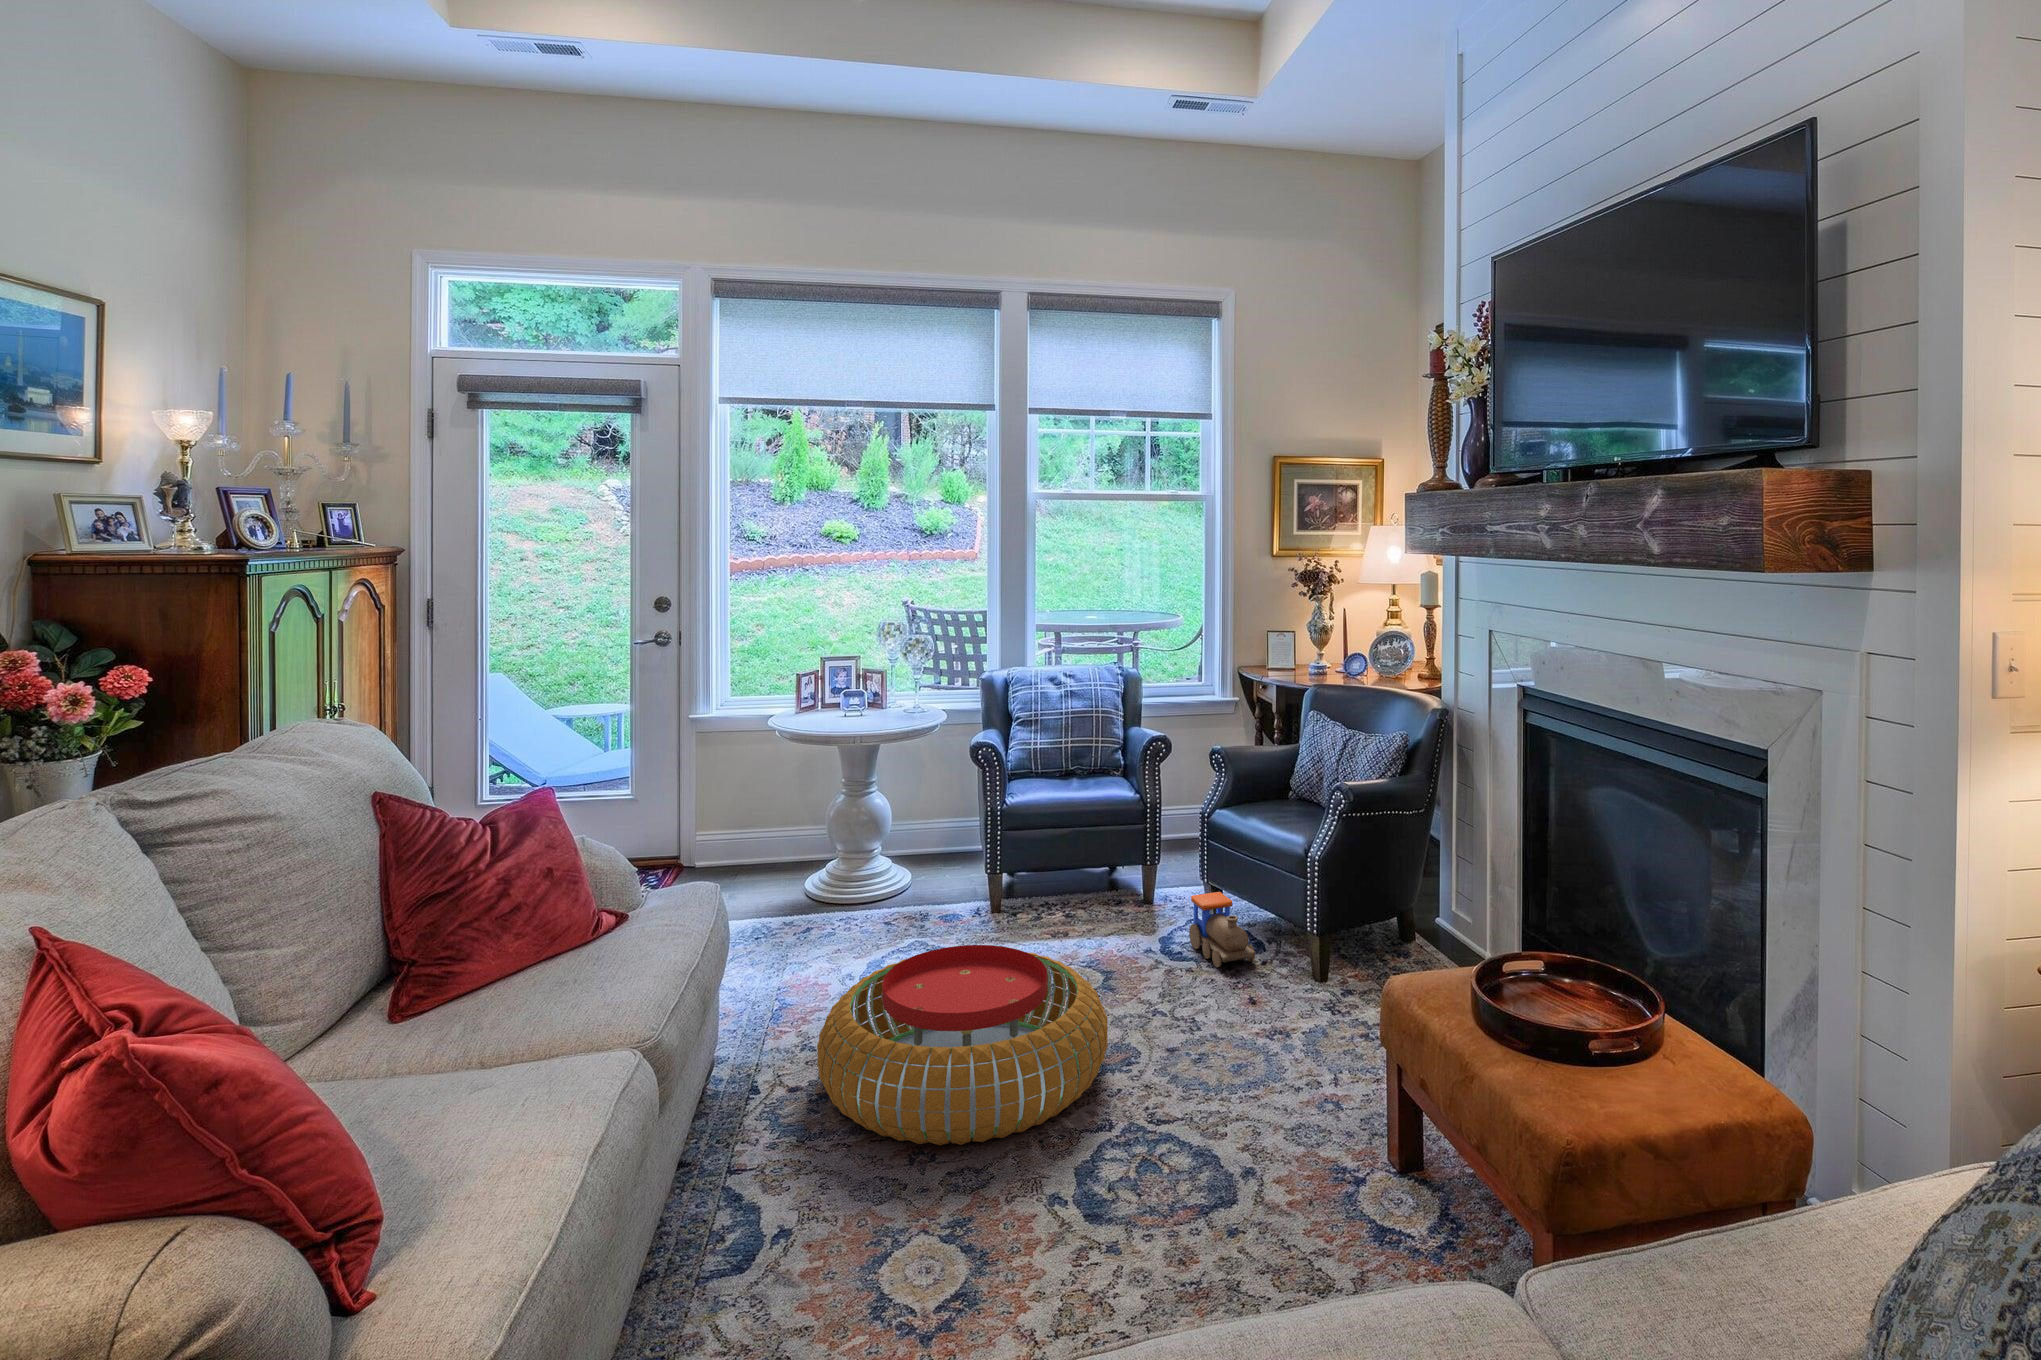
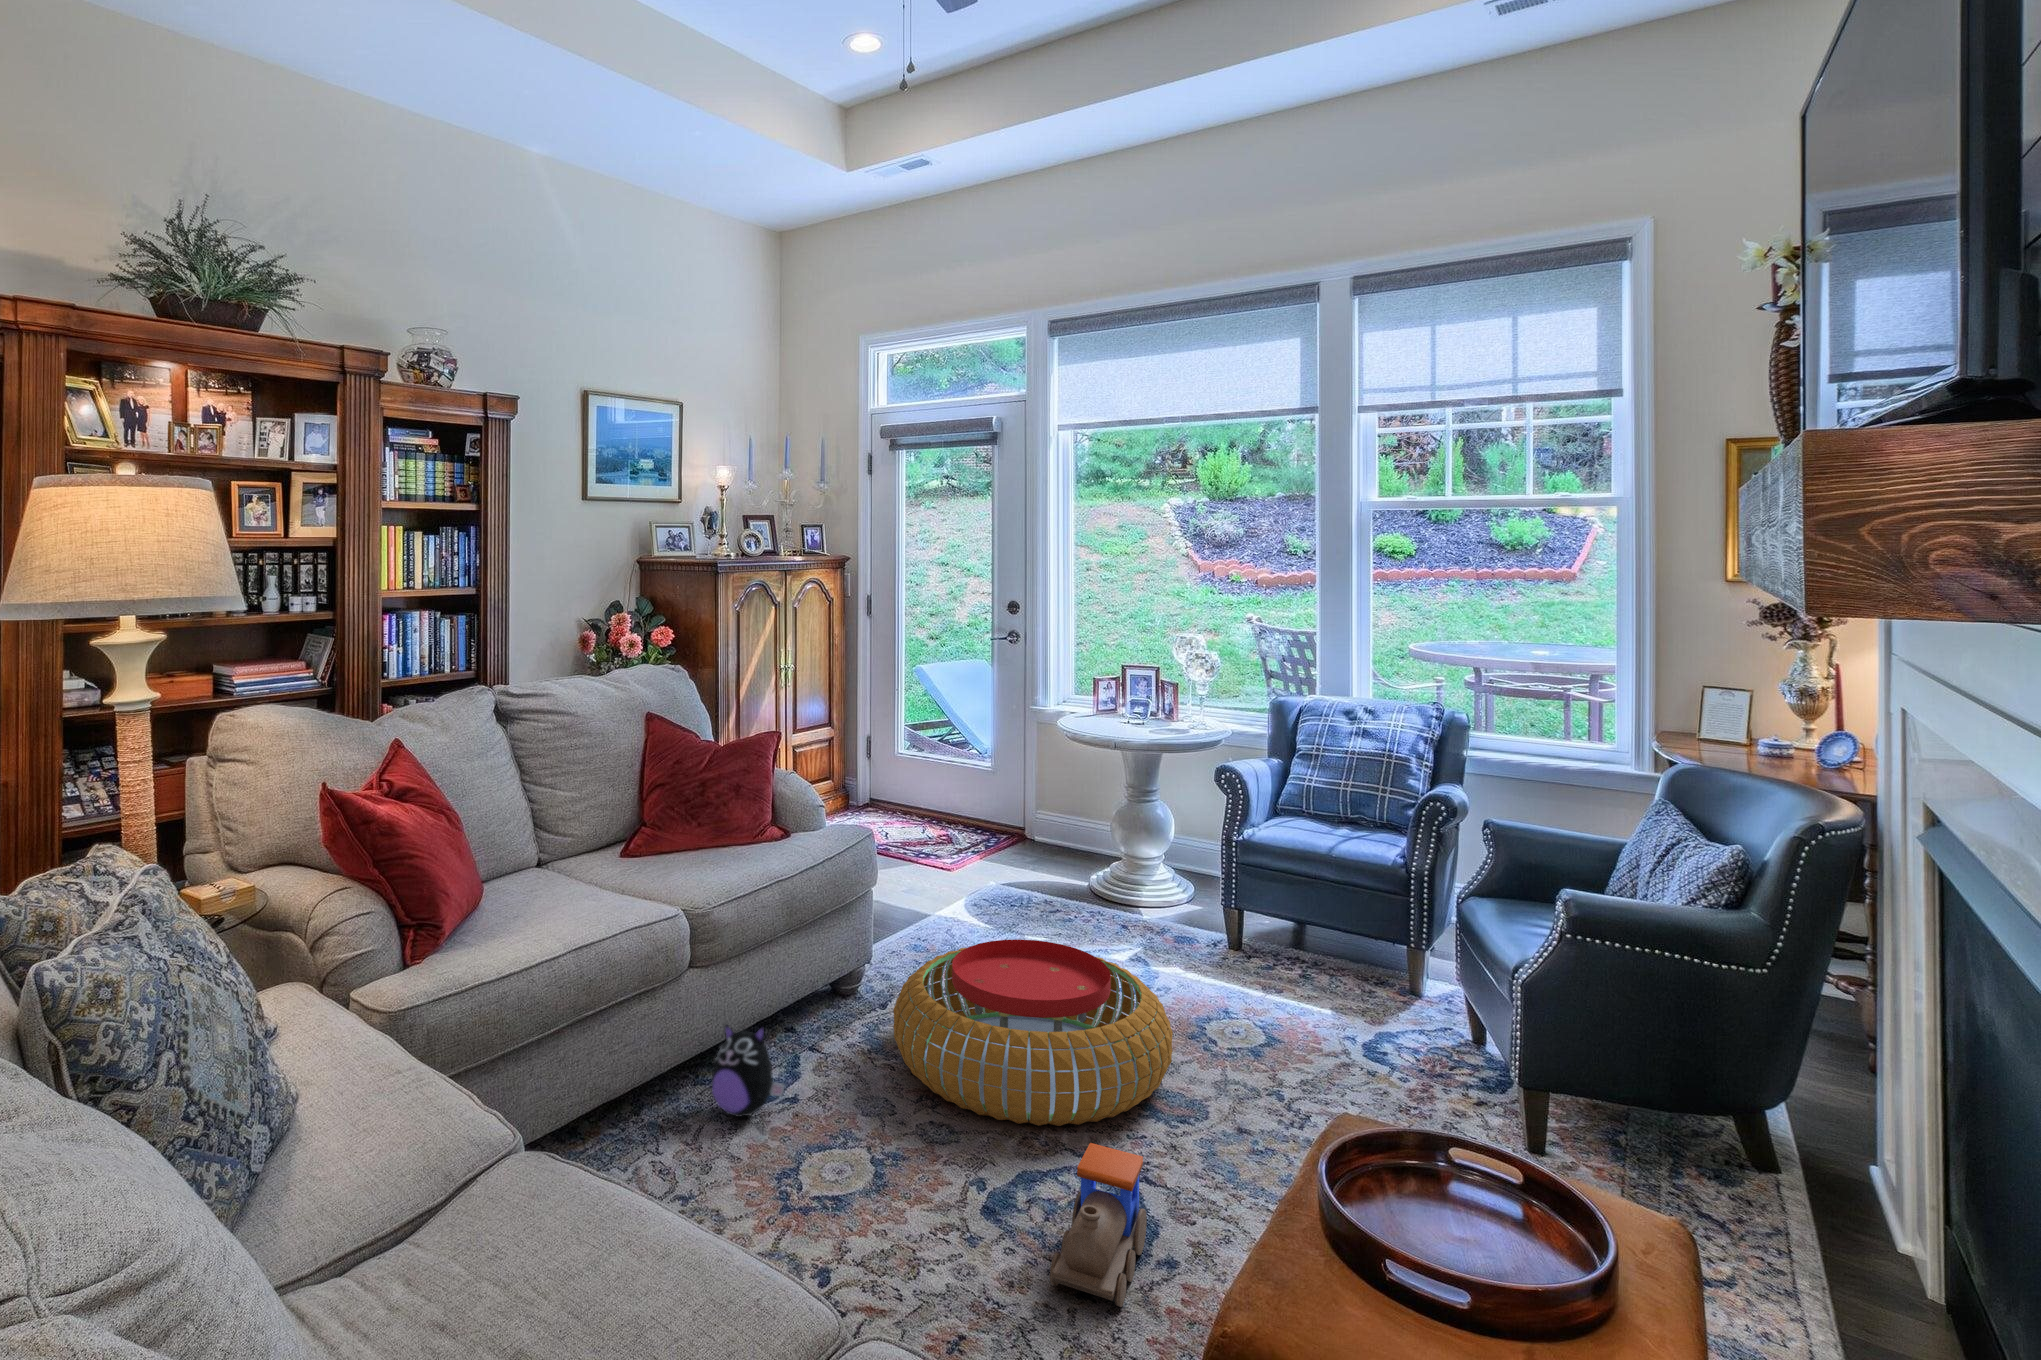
toy train: present [1189,892,1255,967] -> present [1050,1143,1147,1307]
plush toy: none [693,1151,795,1286] -> present [711,1025,784,1117]

